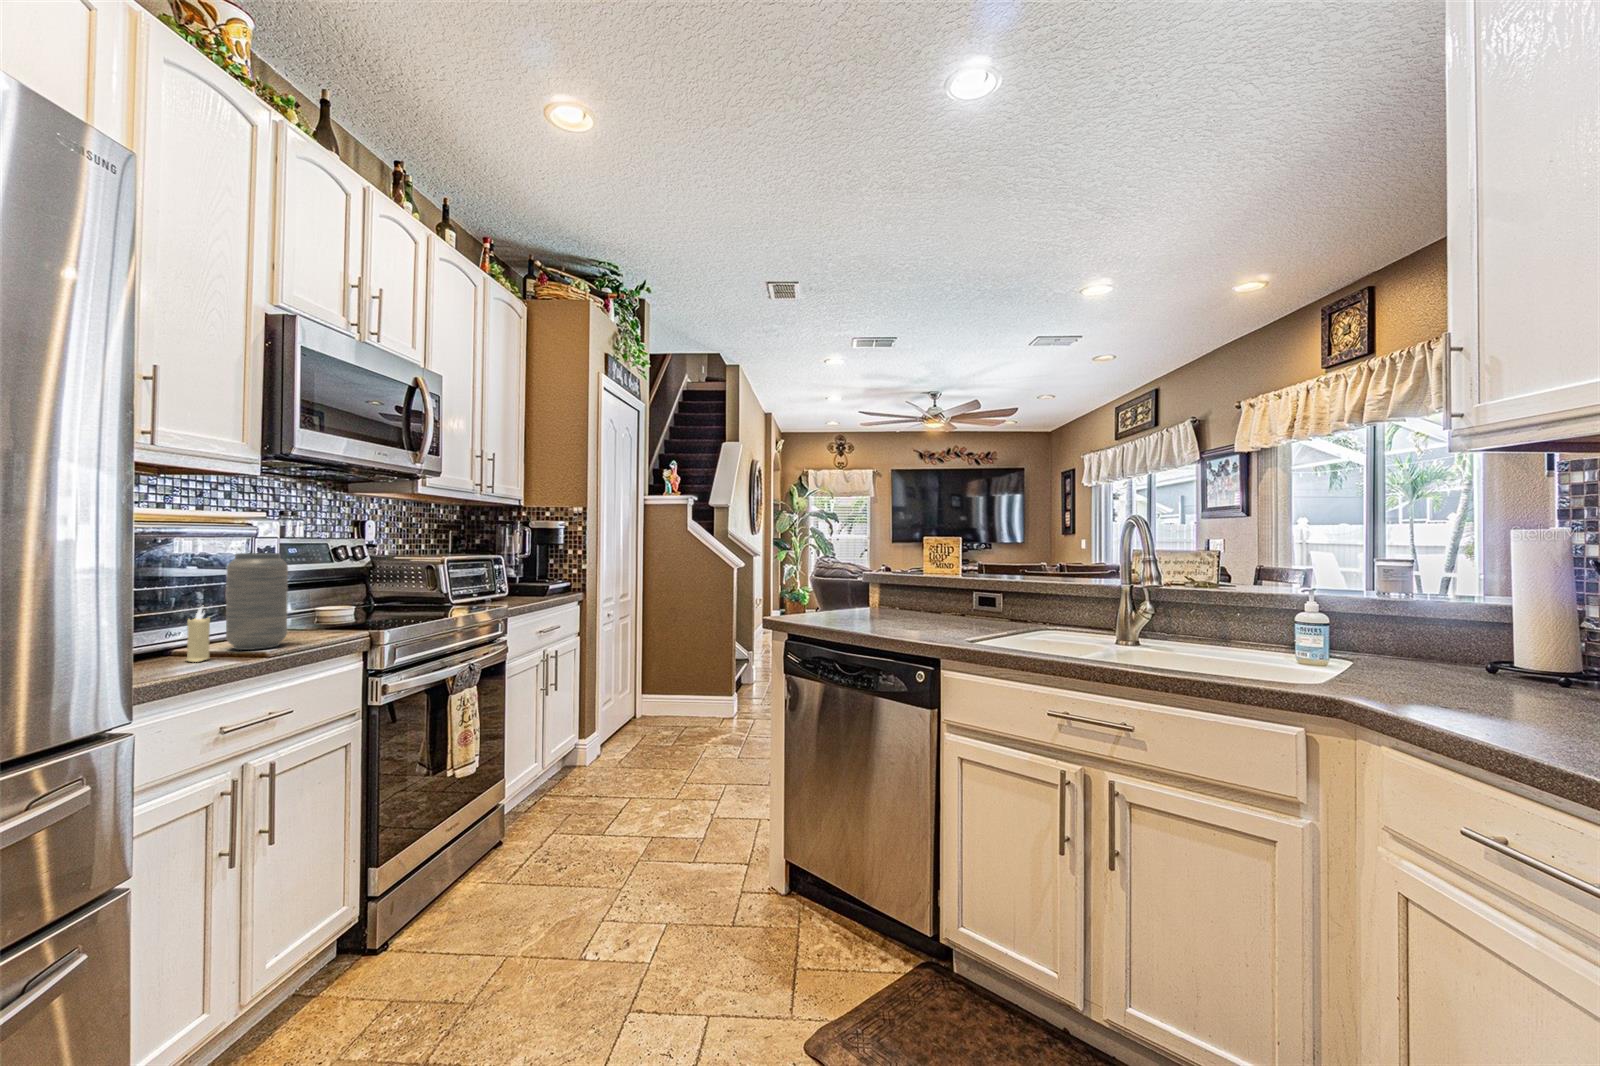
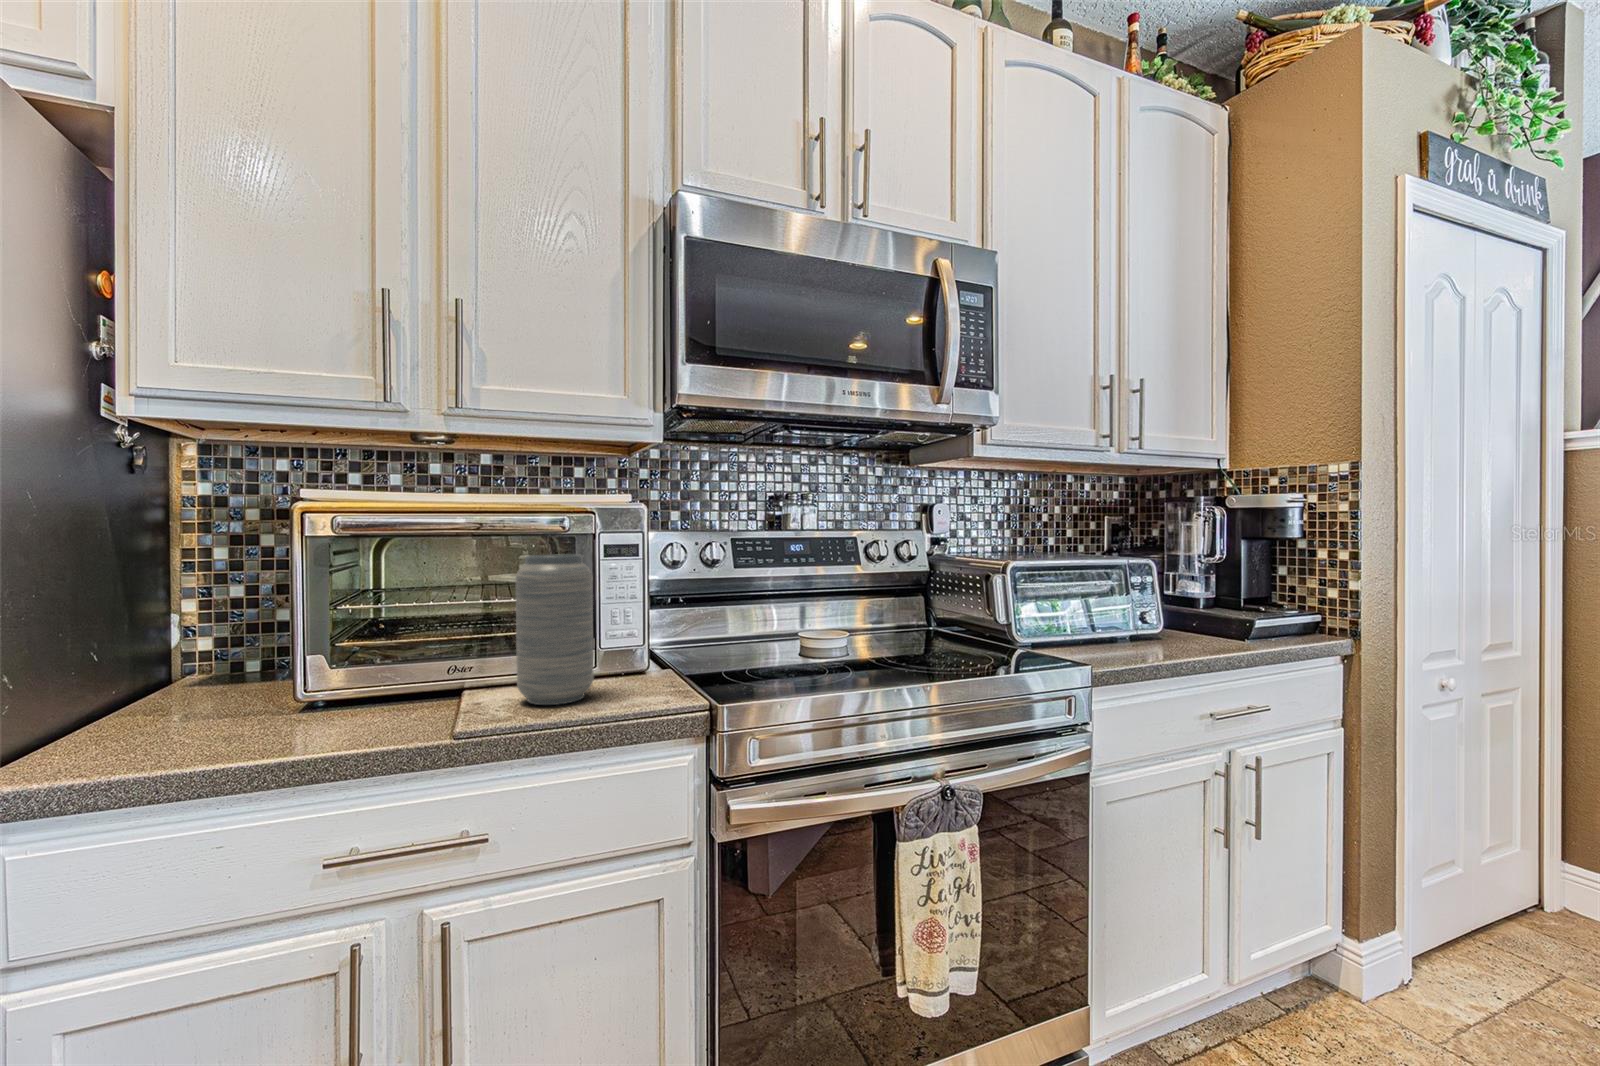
candle: present [184,607,210,662] -> none [420,633,453,717]

